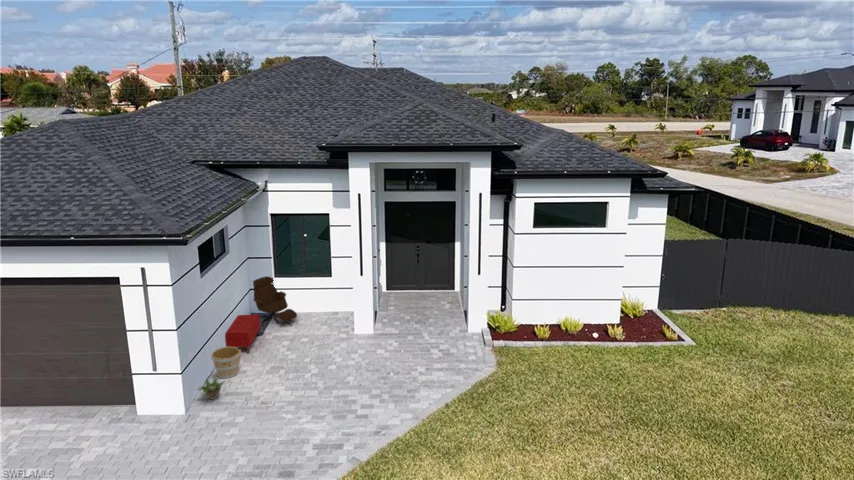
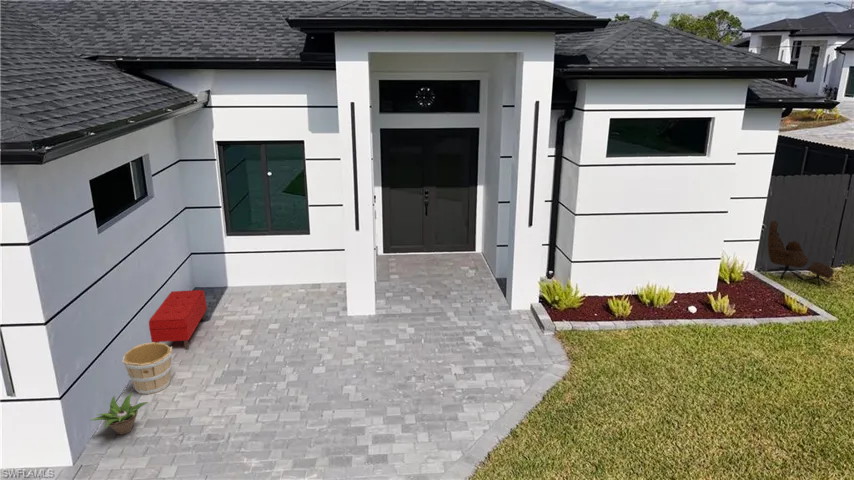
lounge chair: present [253,276,297,326] -> present [766,221,834,285]

